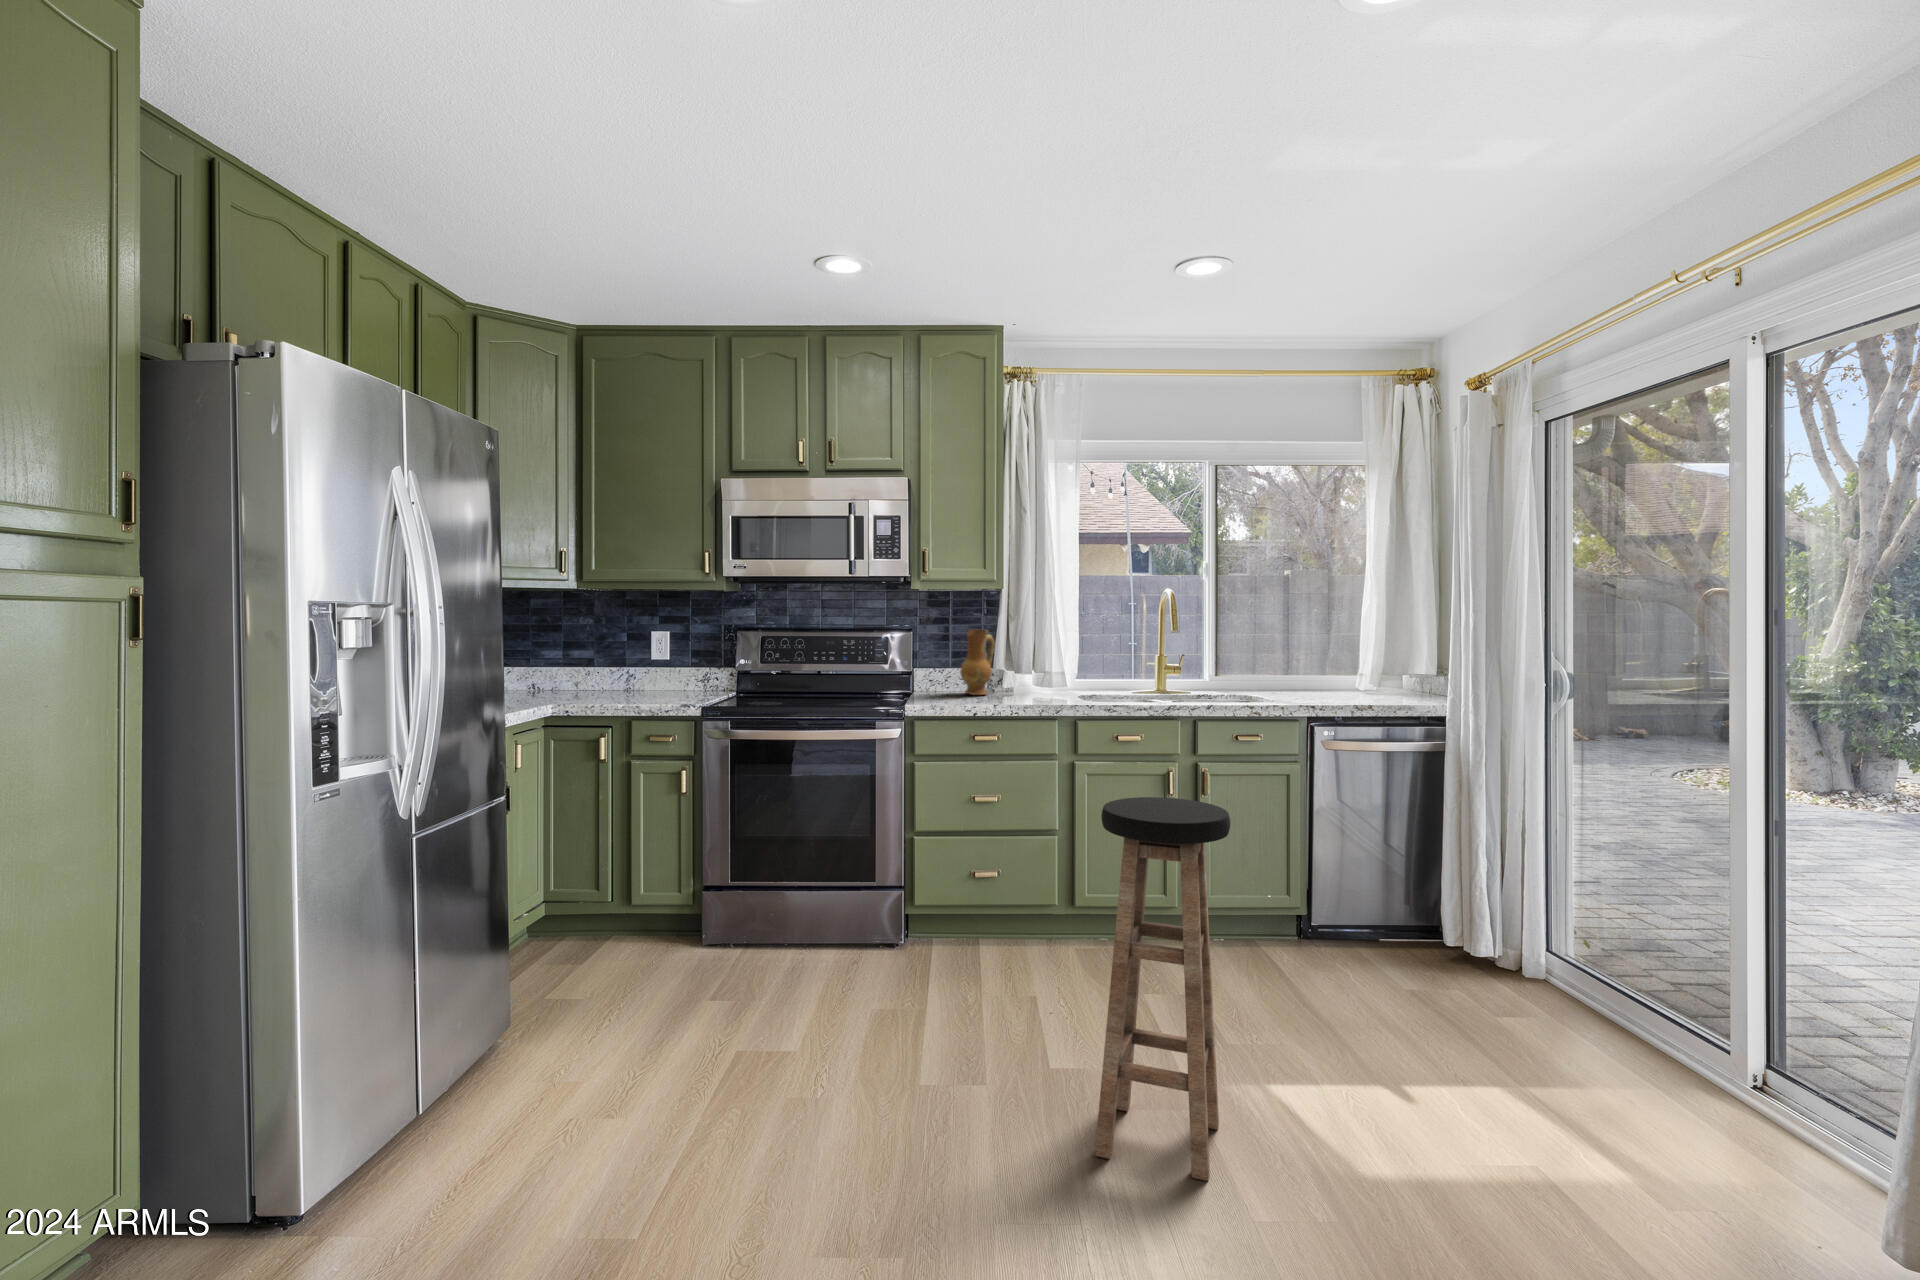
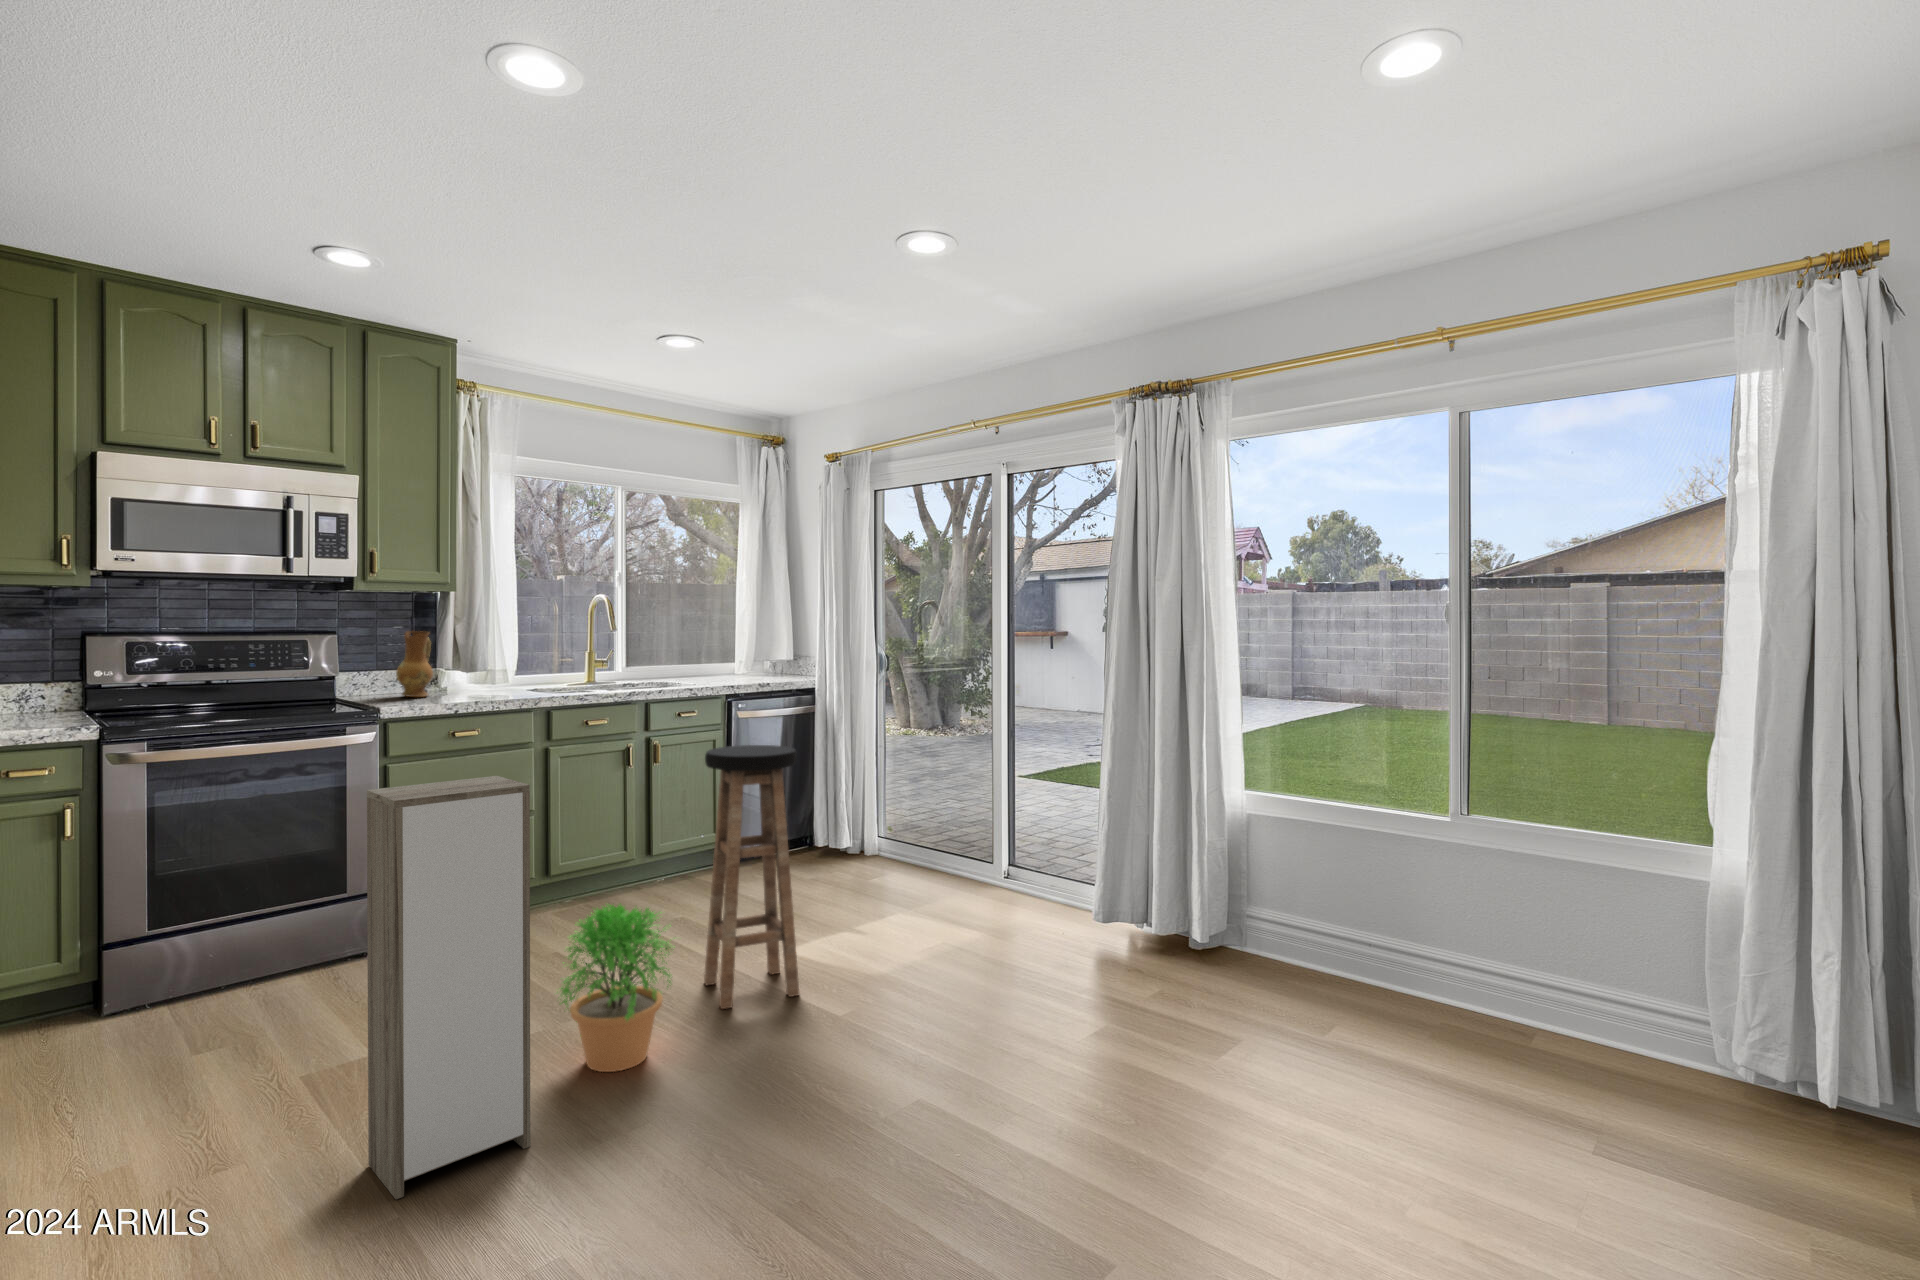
storage cabinet: none [599,803,765,1251] -> present [367,776,530,1199]
potted plant: none [849,974,1014,1194] -> present [557,903,675,1072]

